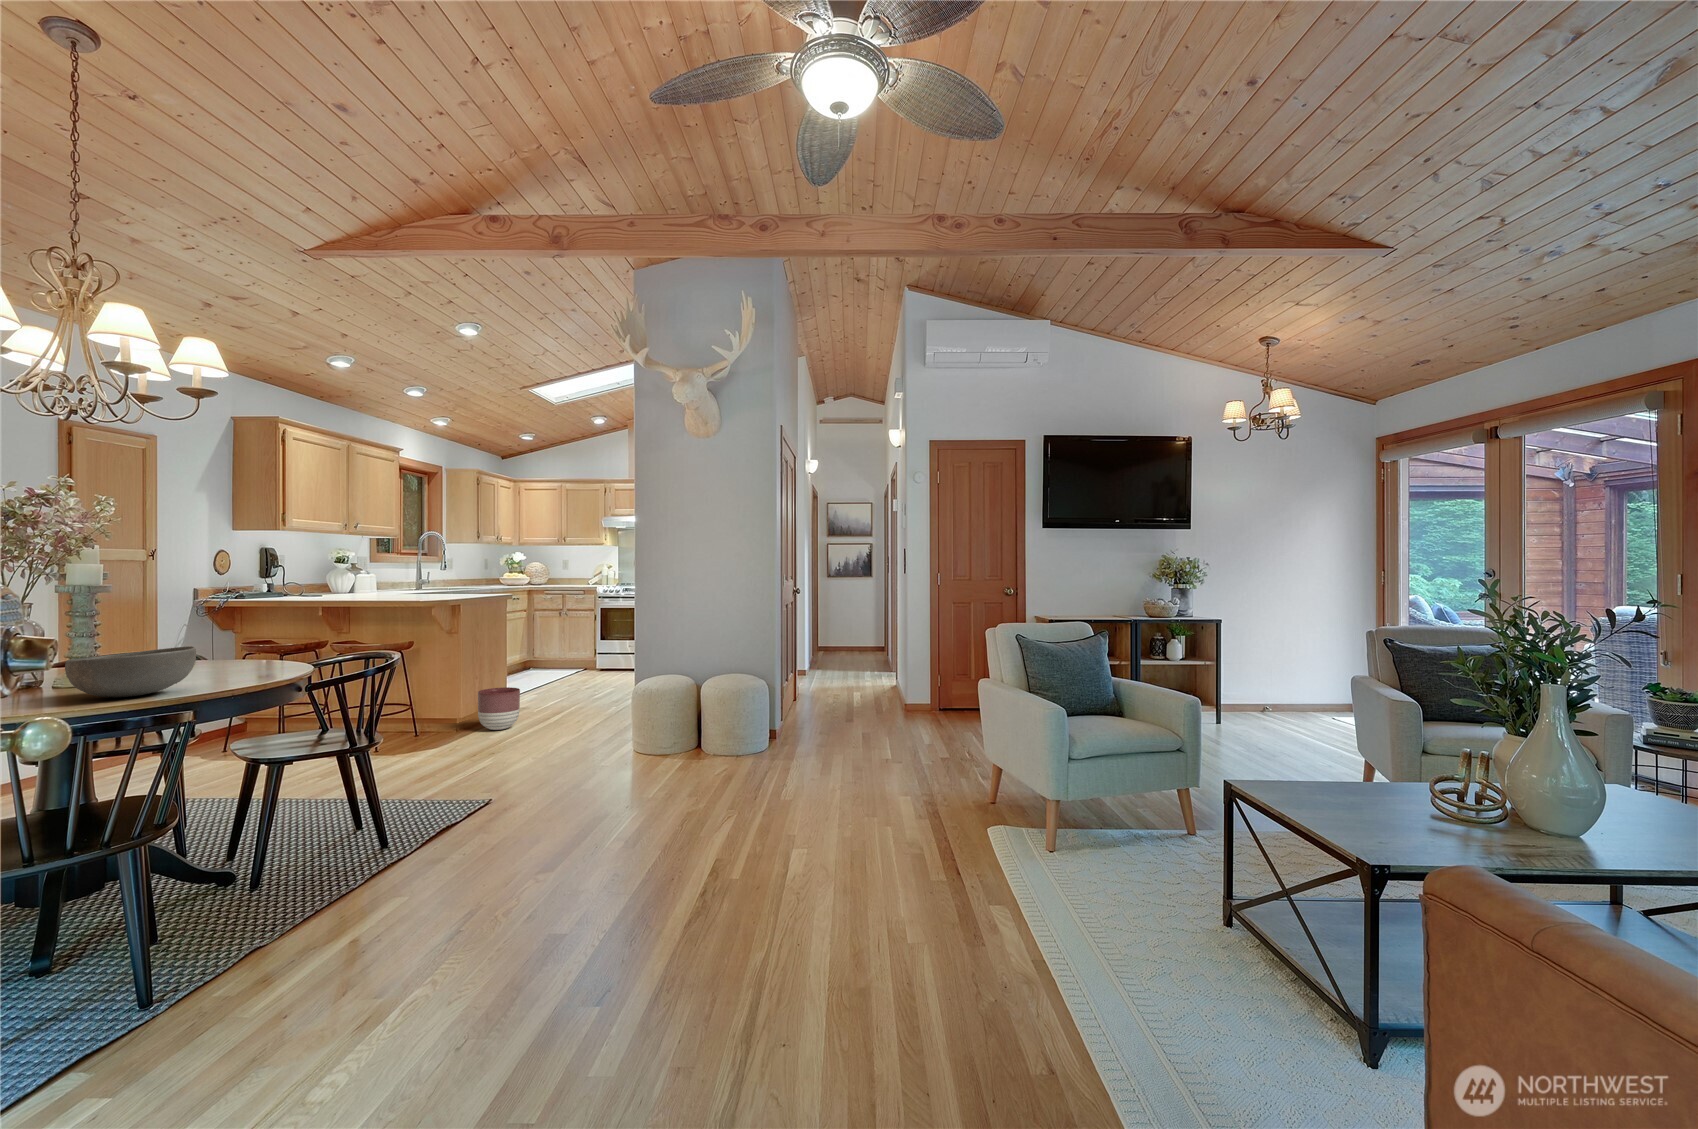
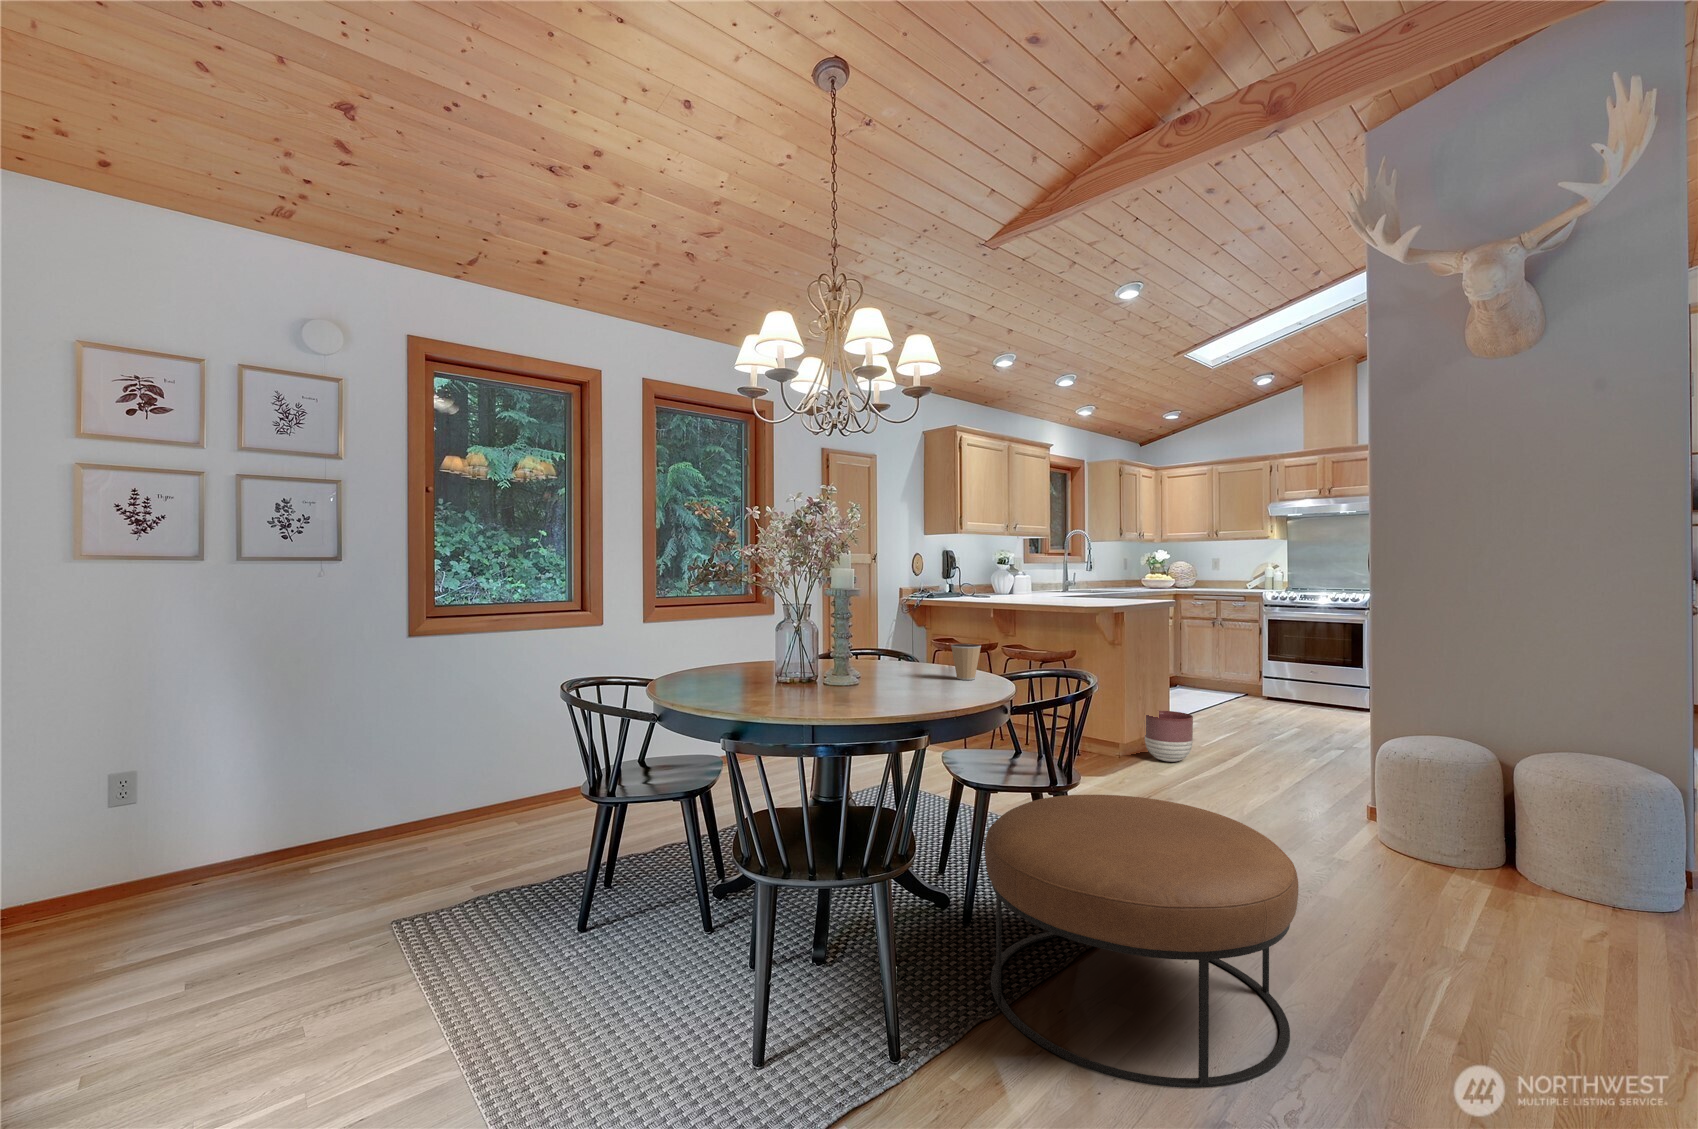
coffee cup: none [238,636,275,669] -> present [951,644,981,680]
bowl: present [65,646,196,698] -> none [835,657,930,706]
ottoman: none [257,745,527,955] -> present [985,795,1299,1088]

